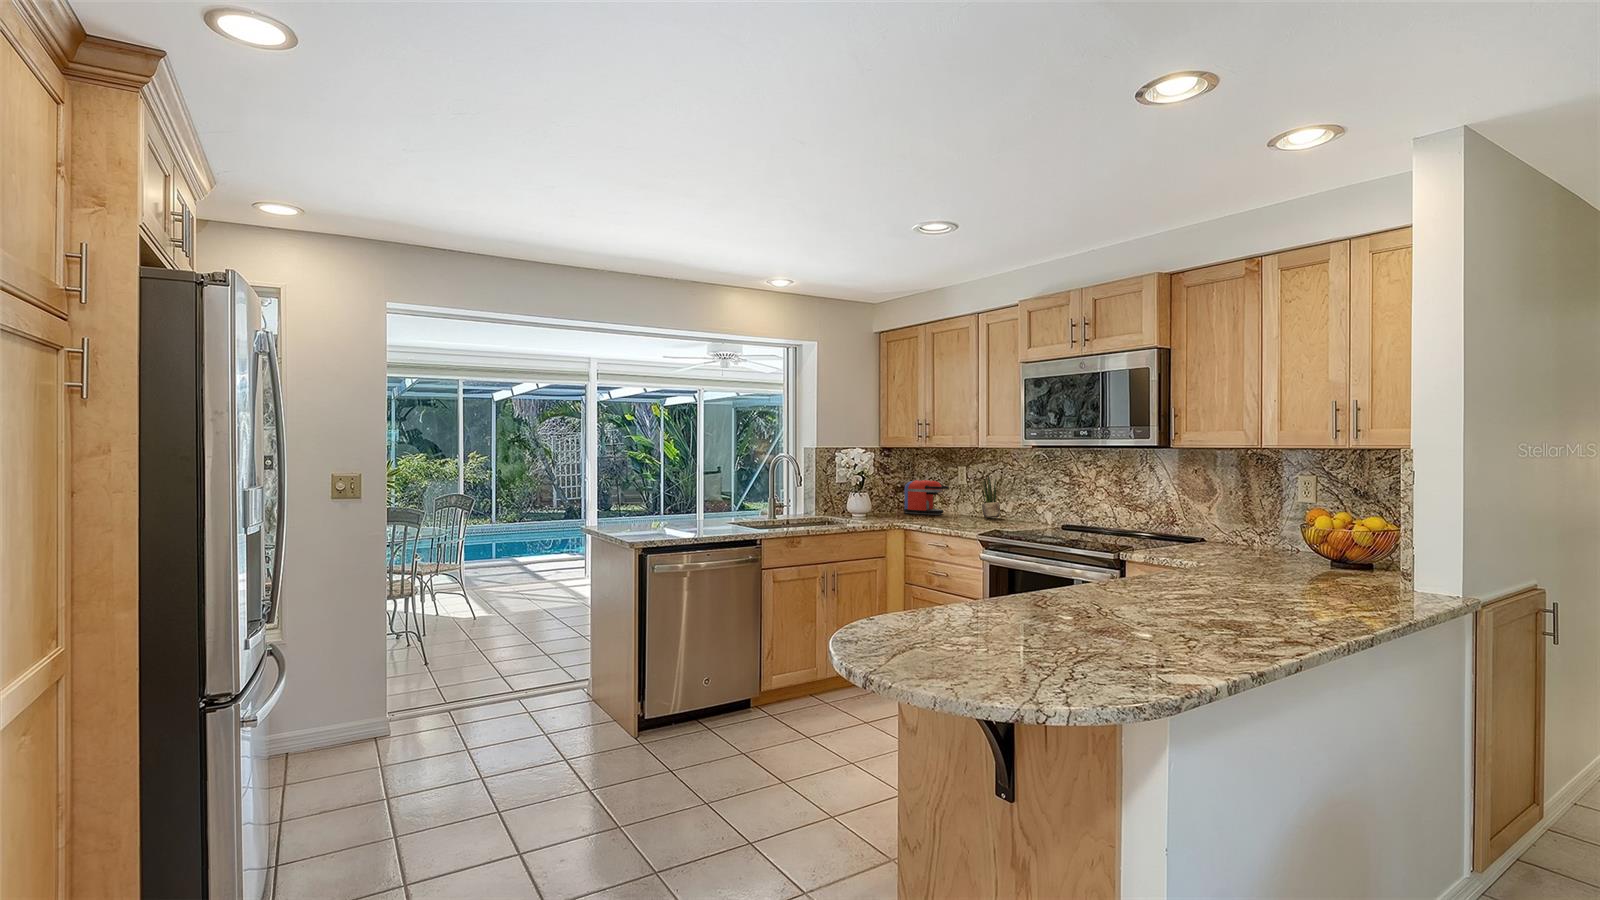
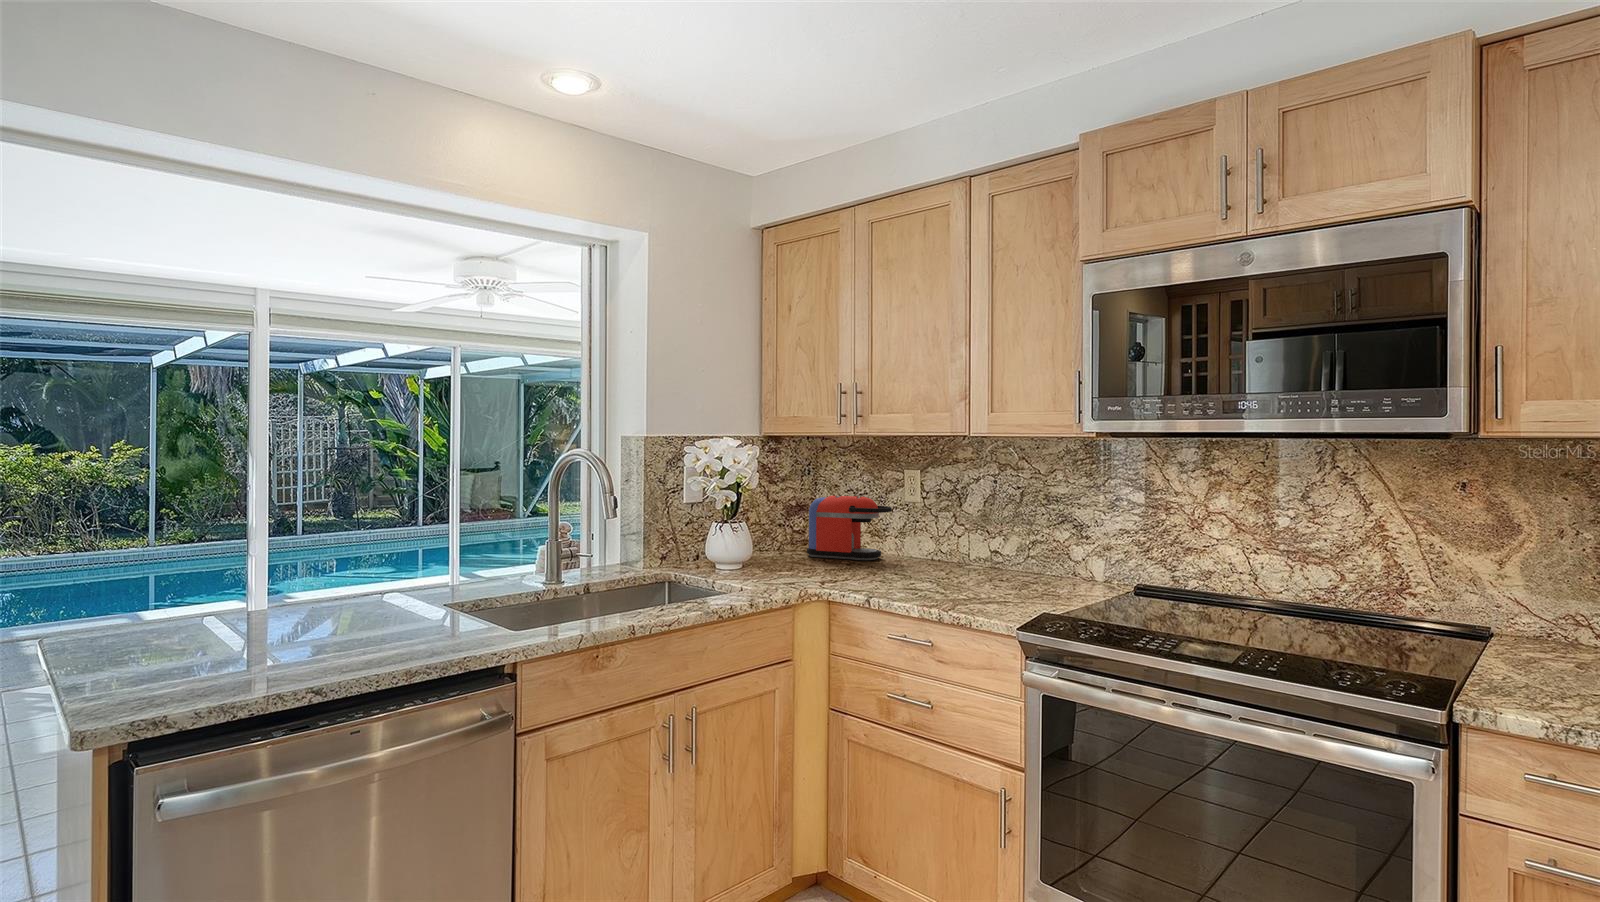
potted plant: present [982,476,1000,518] -> none [961,488,994,567]

